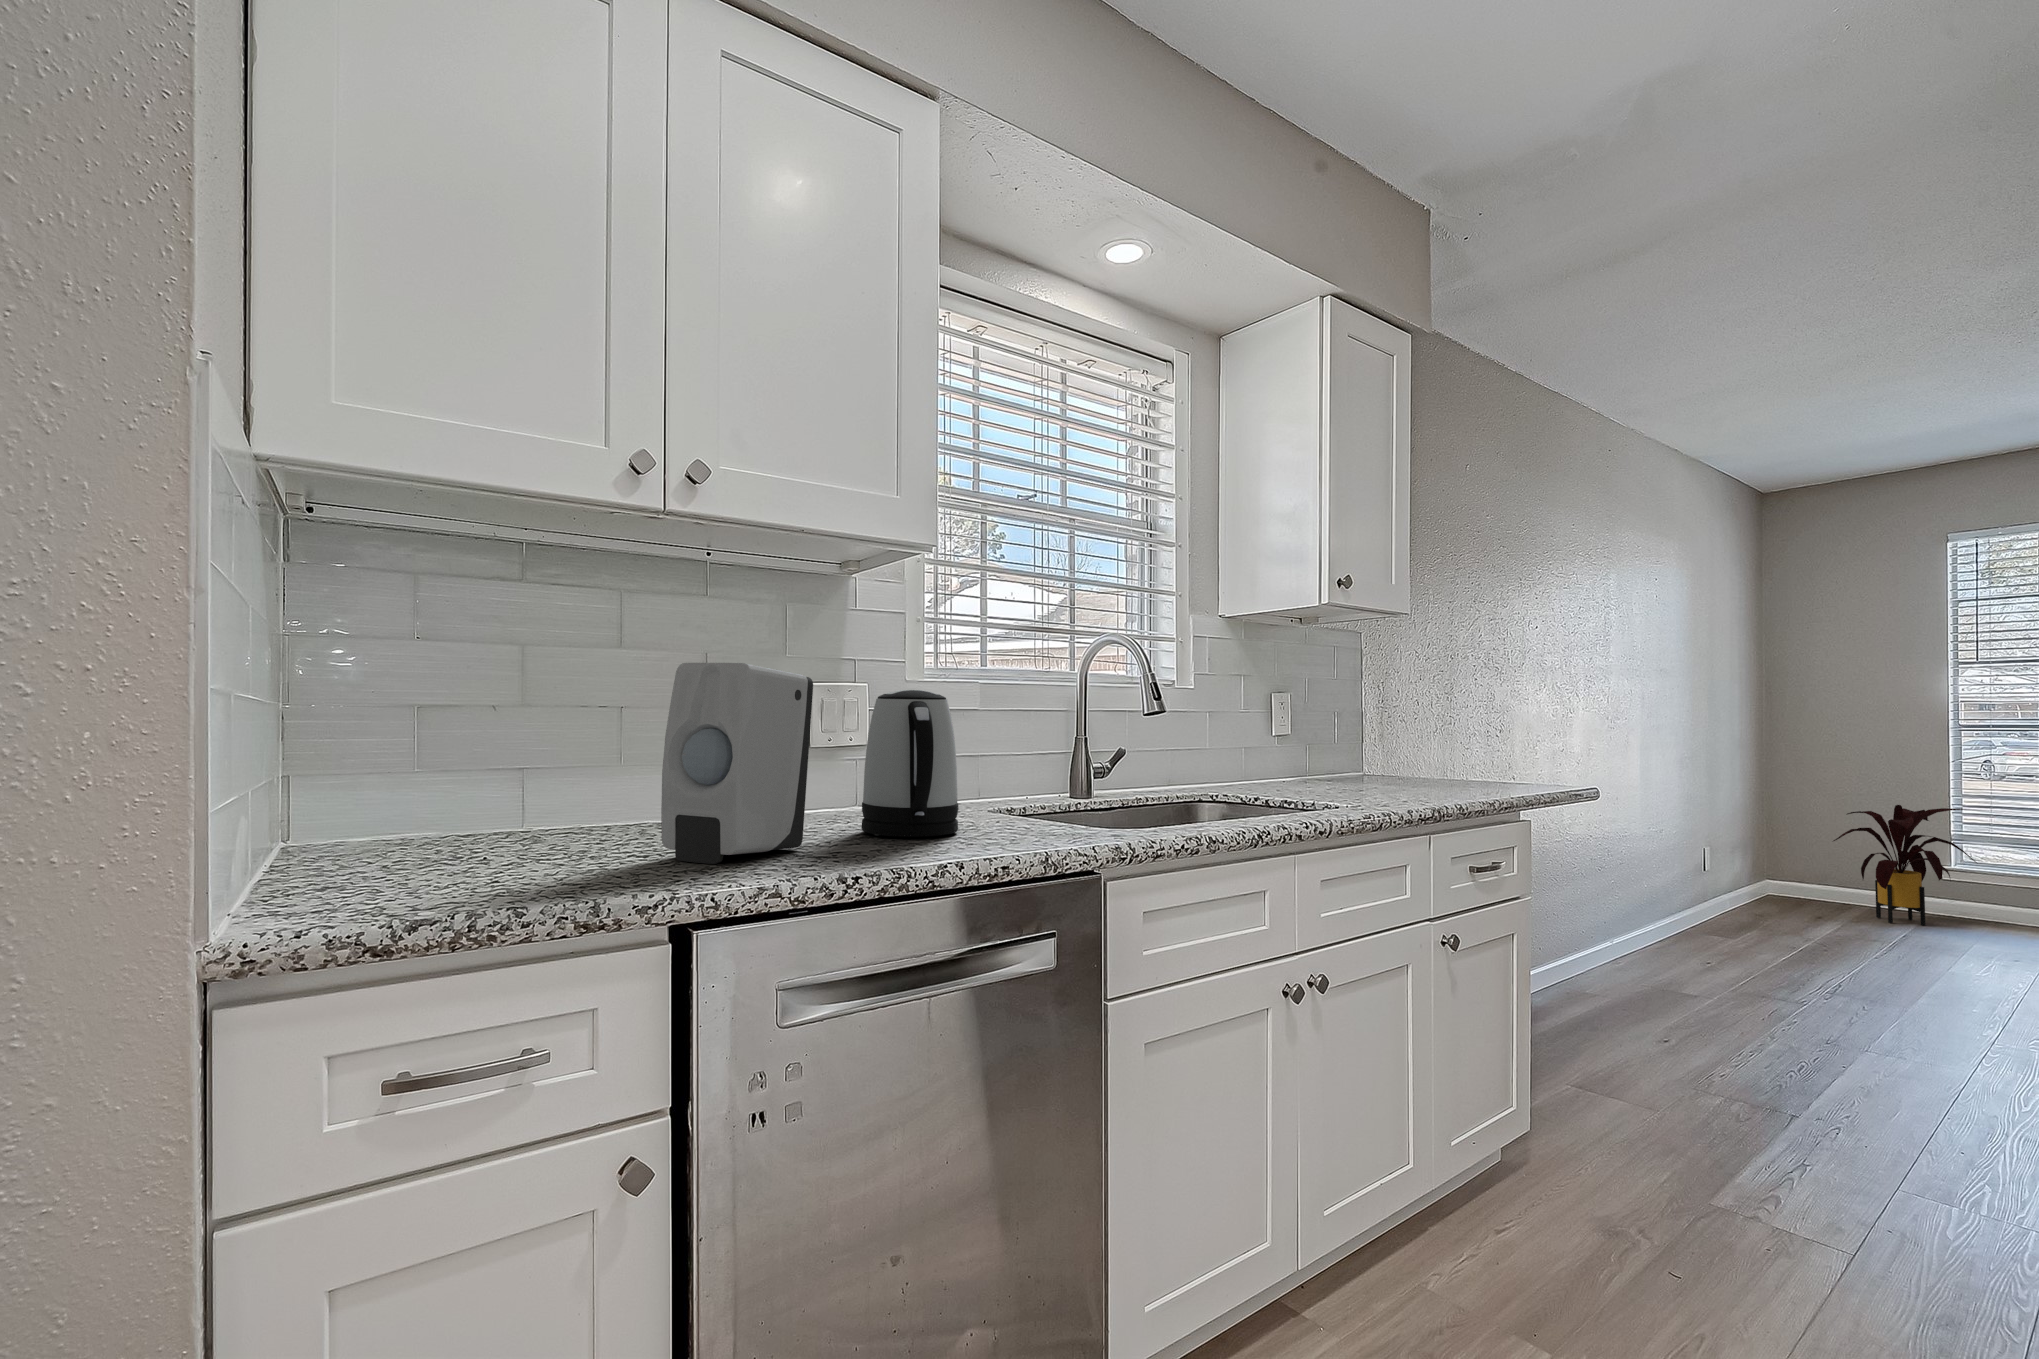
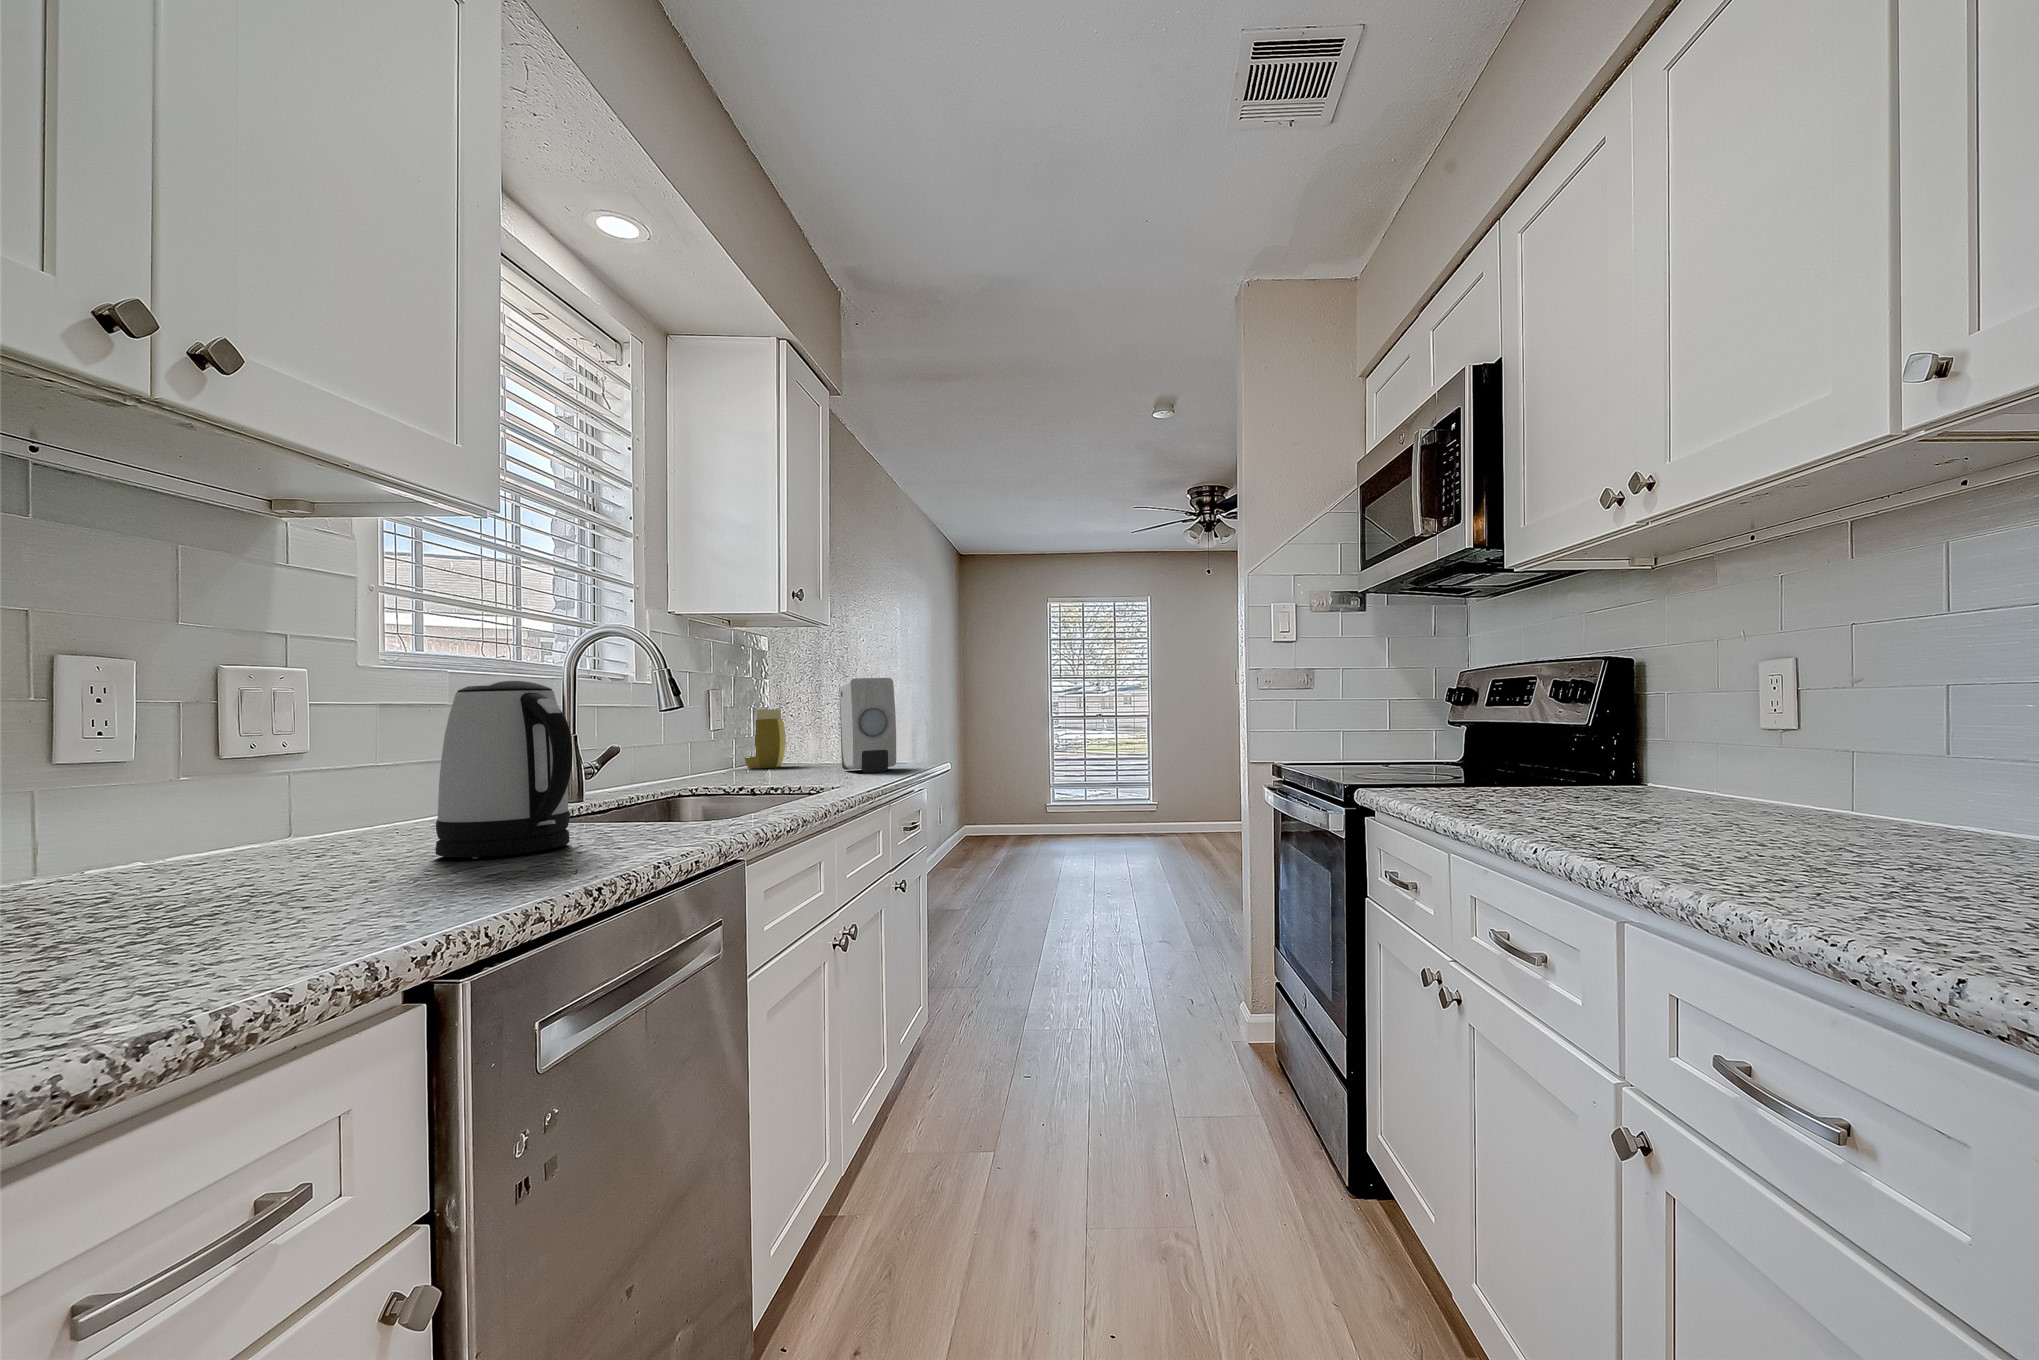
soap dispenser: present [661,663,813,864] -> present [839,678,896,773]
jar: none [1329,714,1378,779] -> present [745,709,786,768]
house plant: present [1833,805,1977,926] -> none [1005,760,1077,843]

